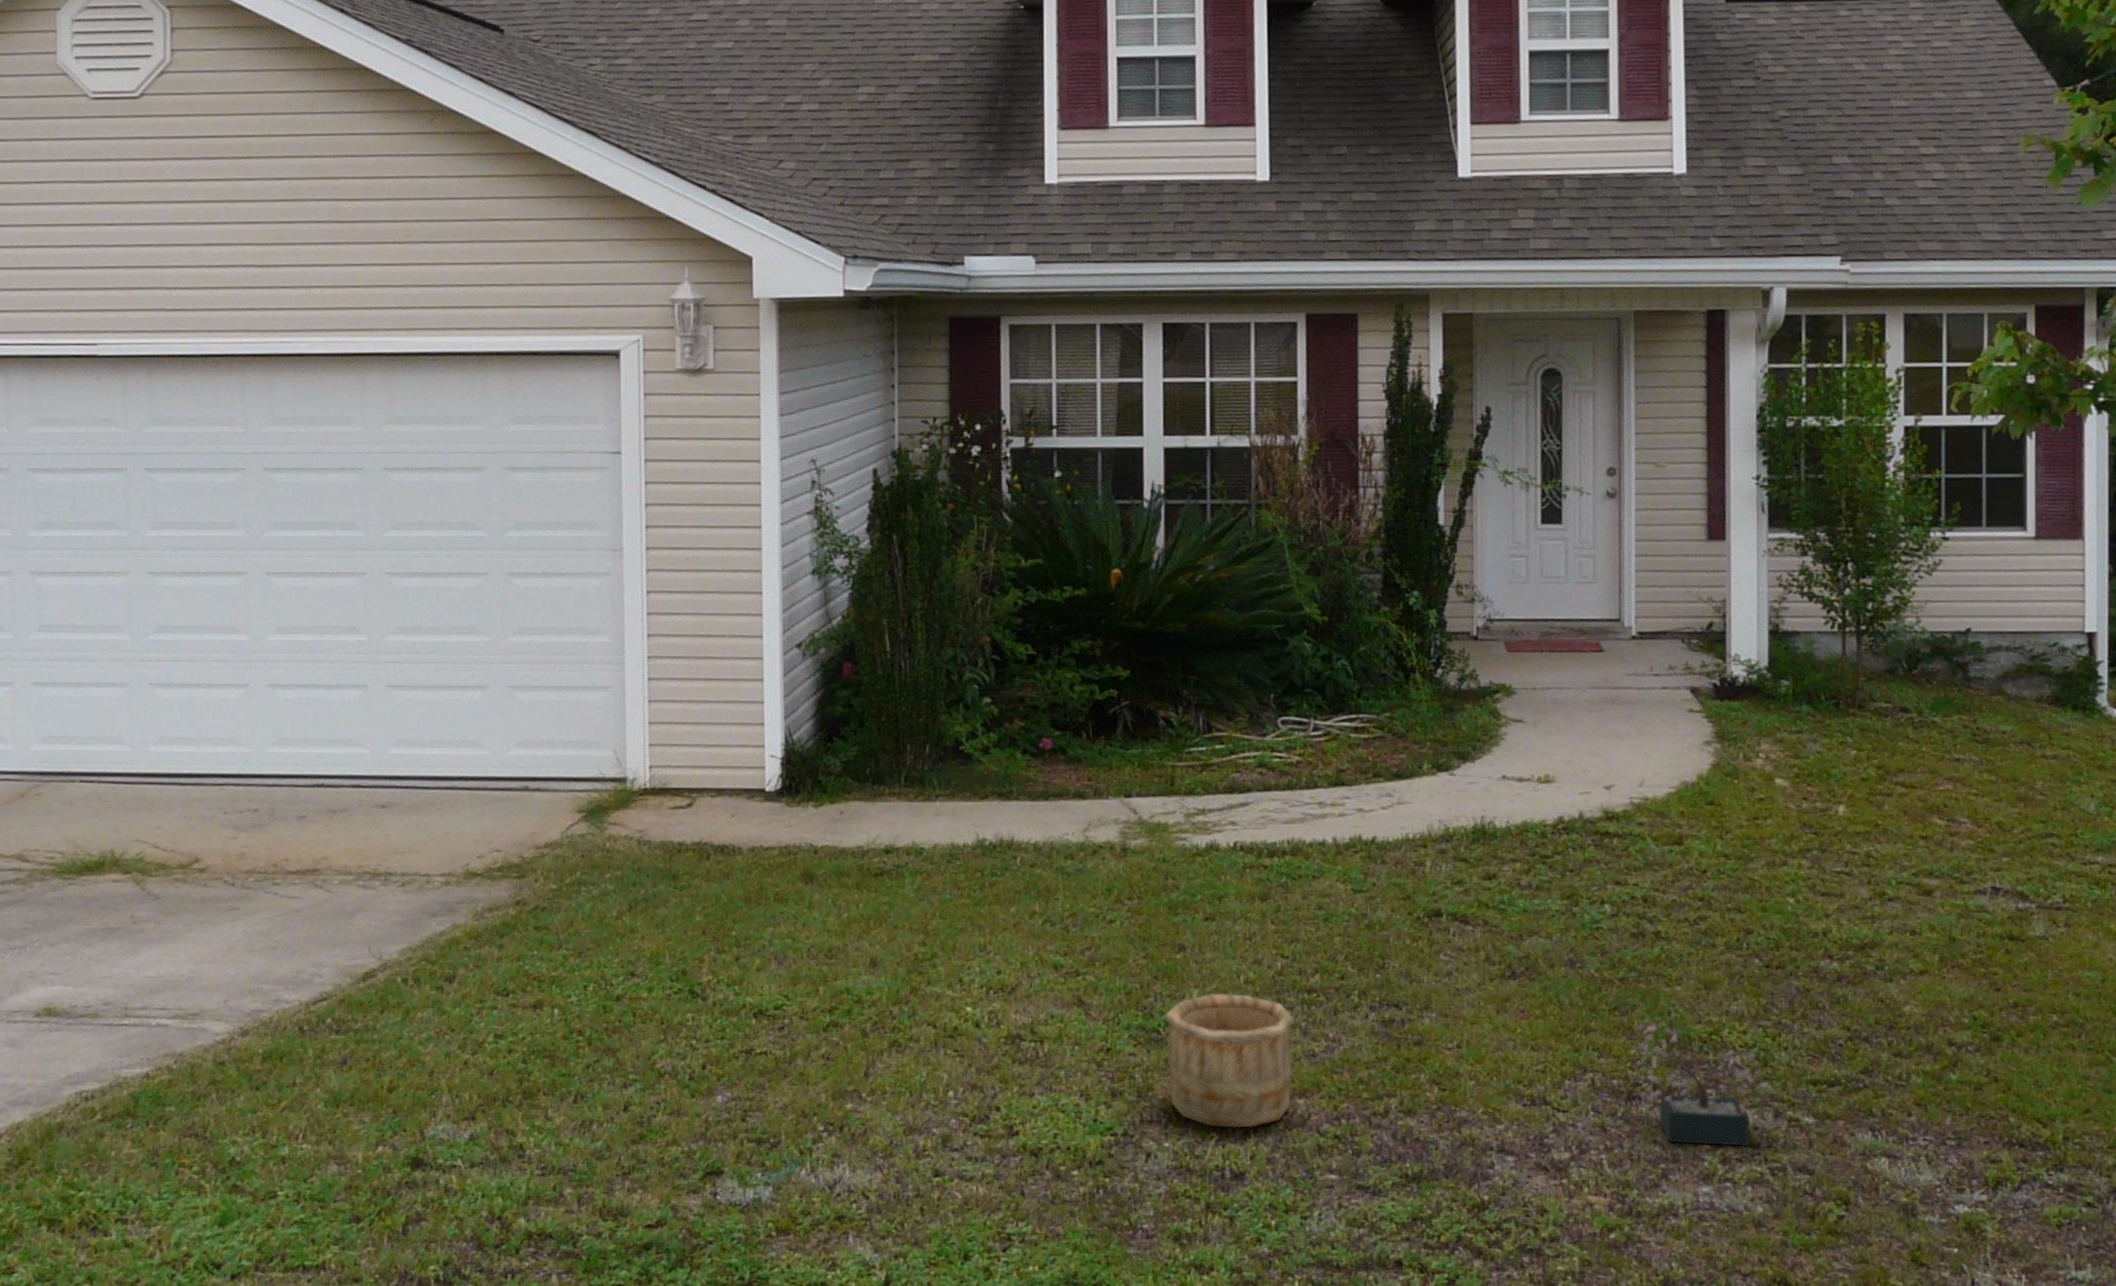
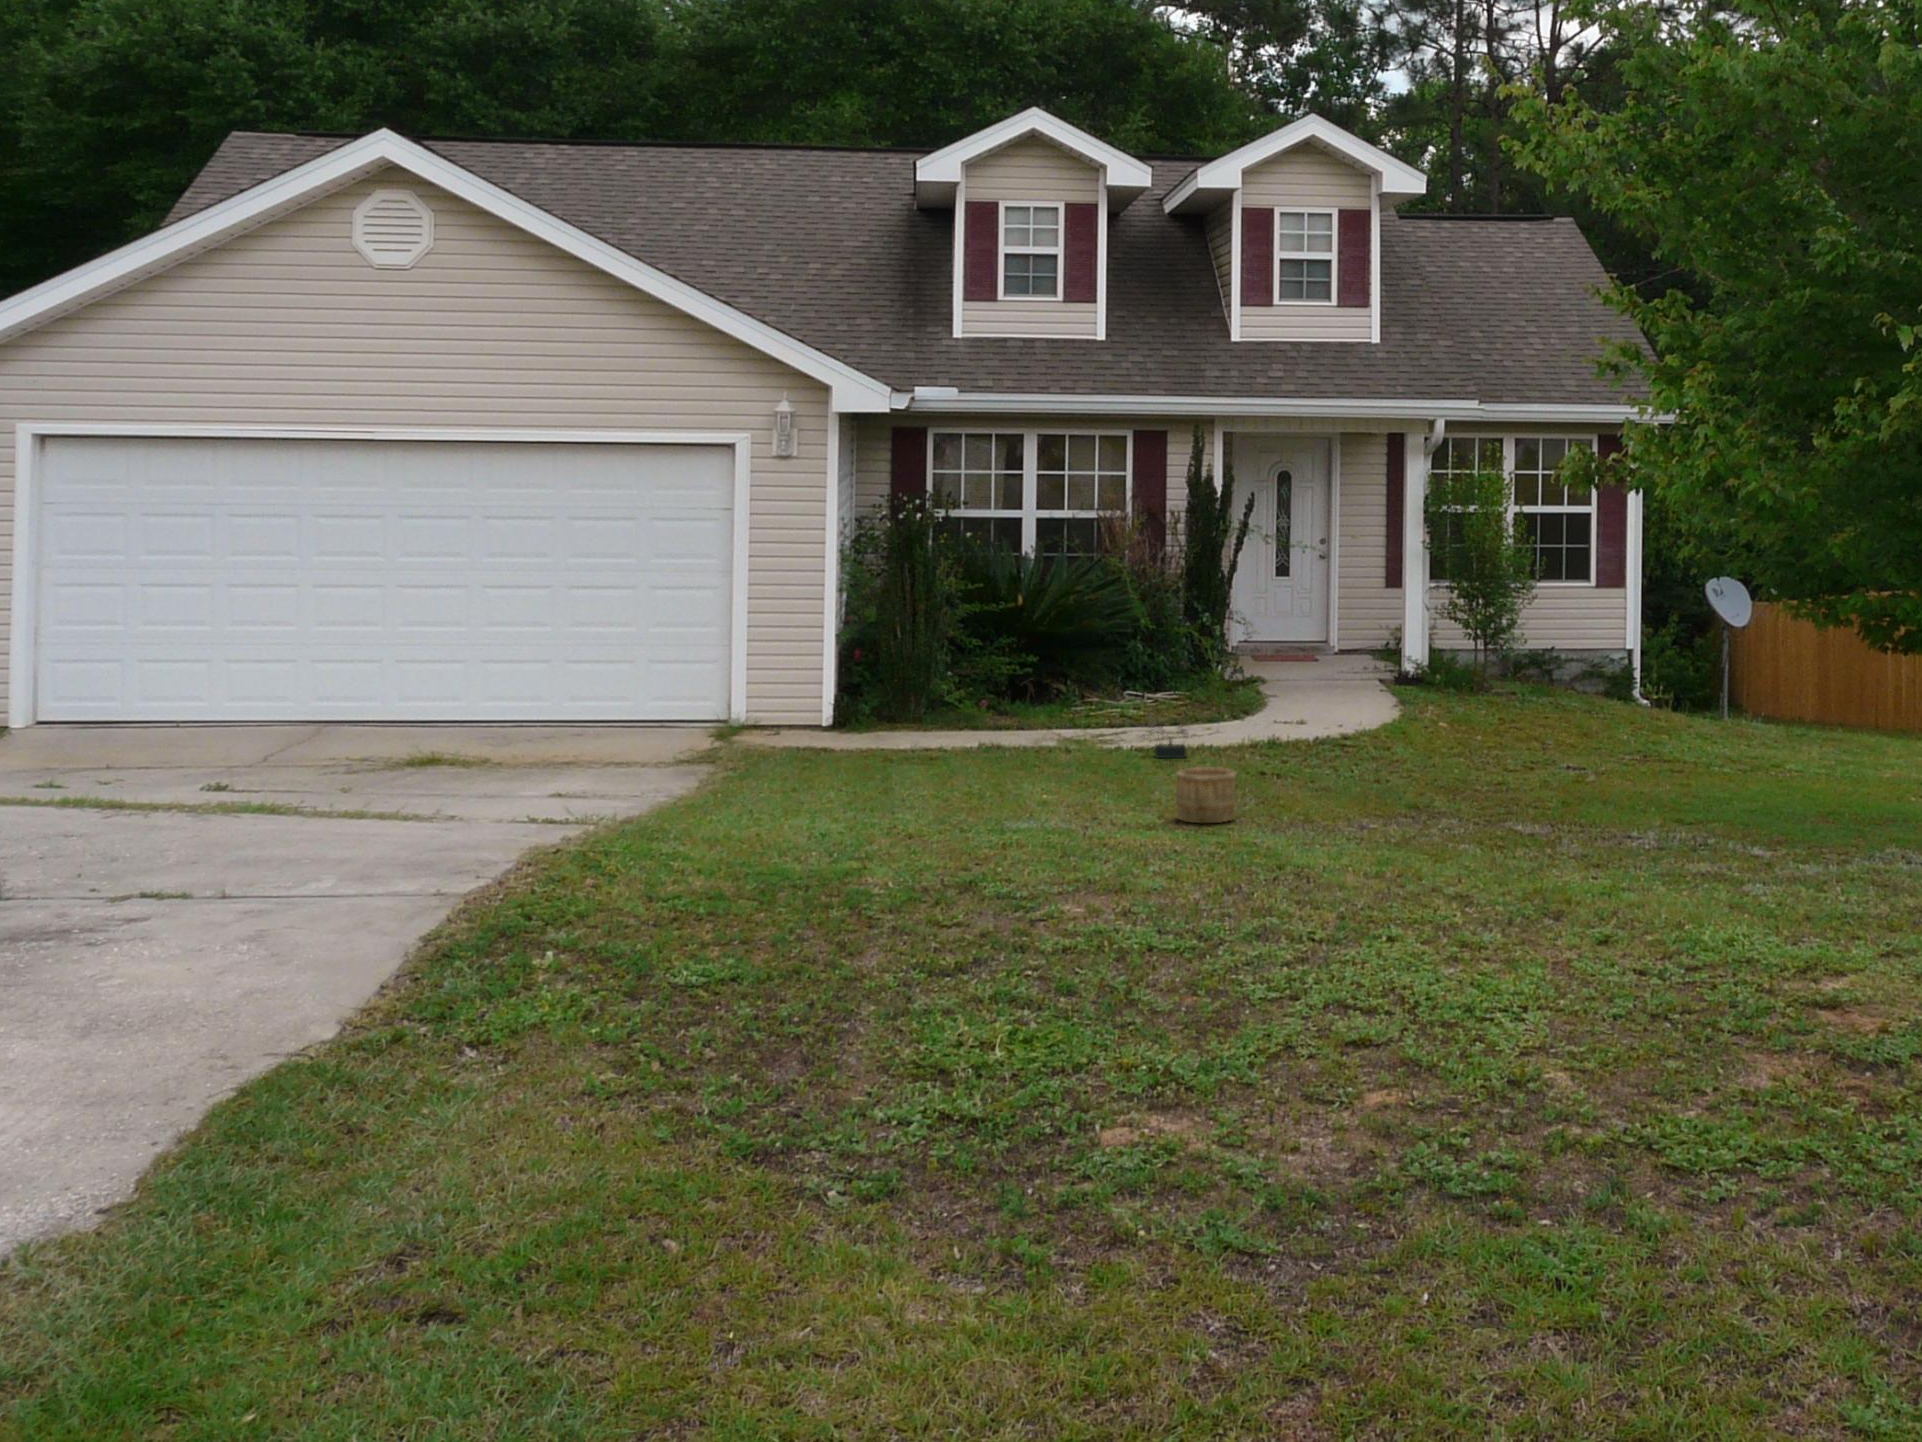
decorative plant: present [1628,1020,1768,1145] -> present [1148,715,1192,758]

